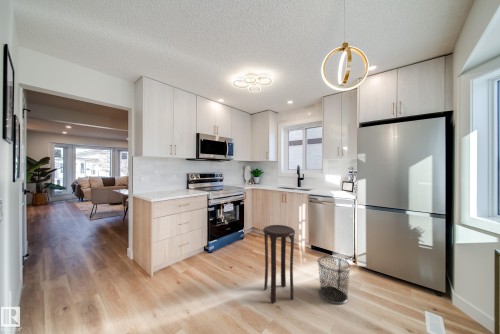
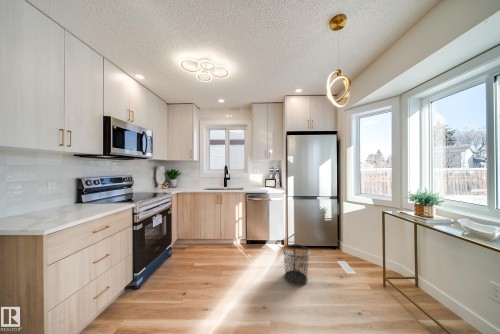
stool: present [263,225,295,303] -> none [244,227,277,313]

